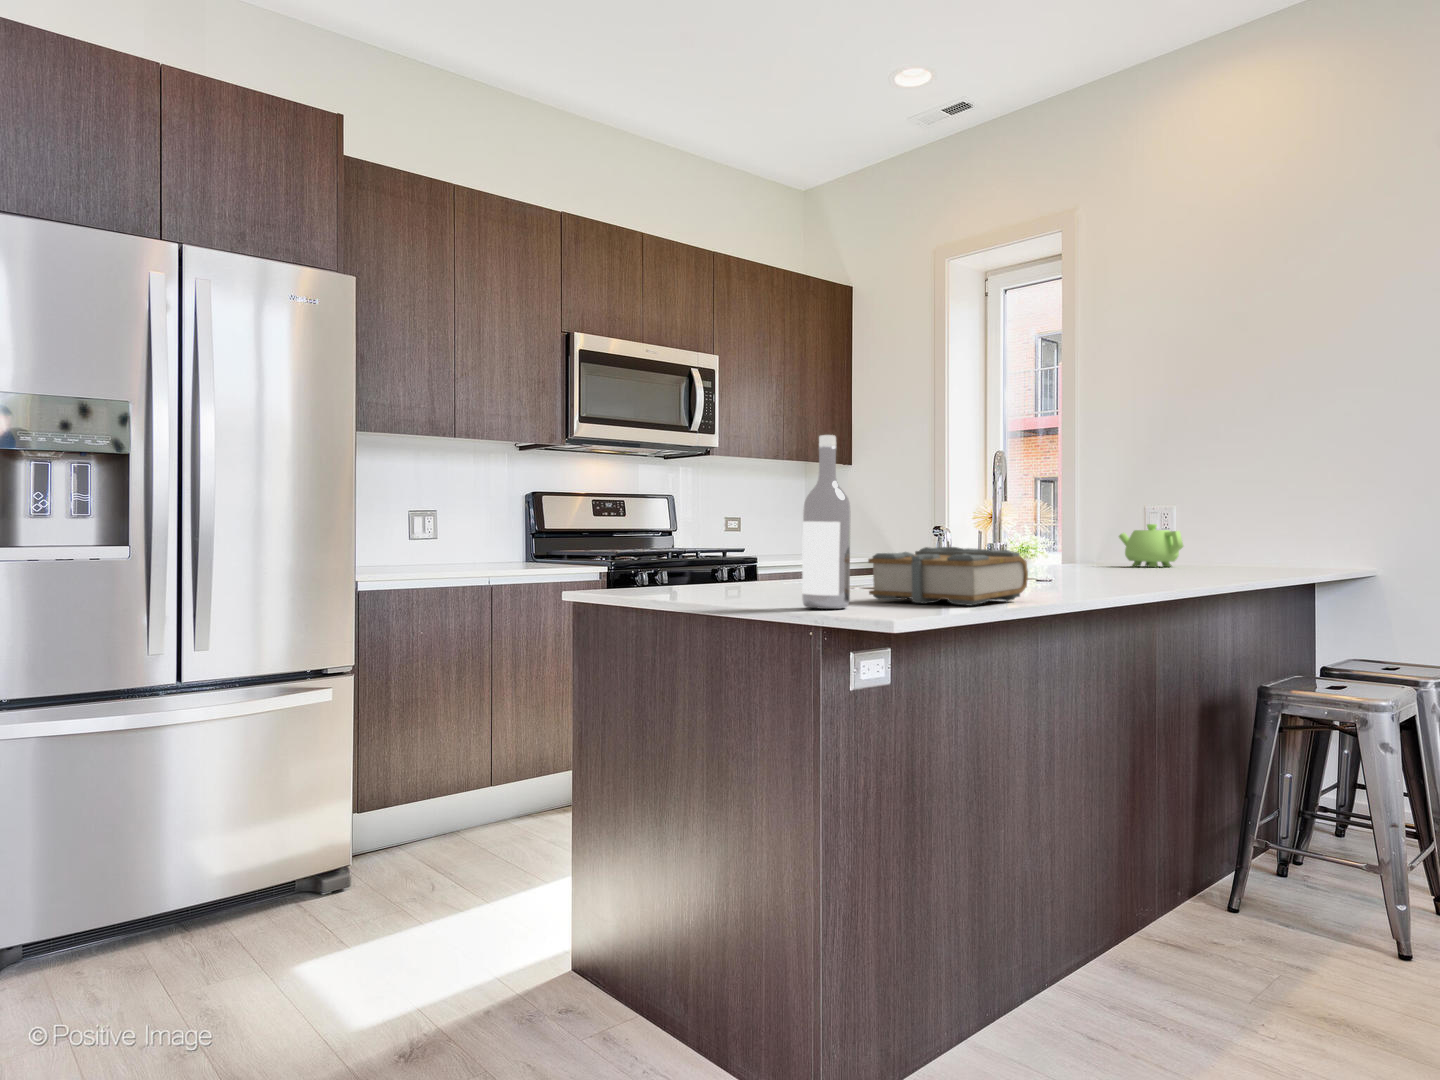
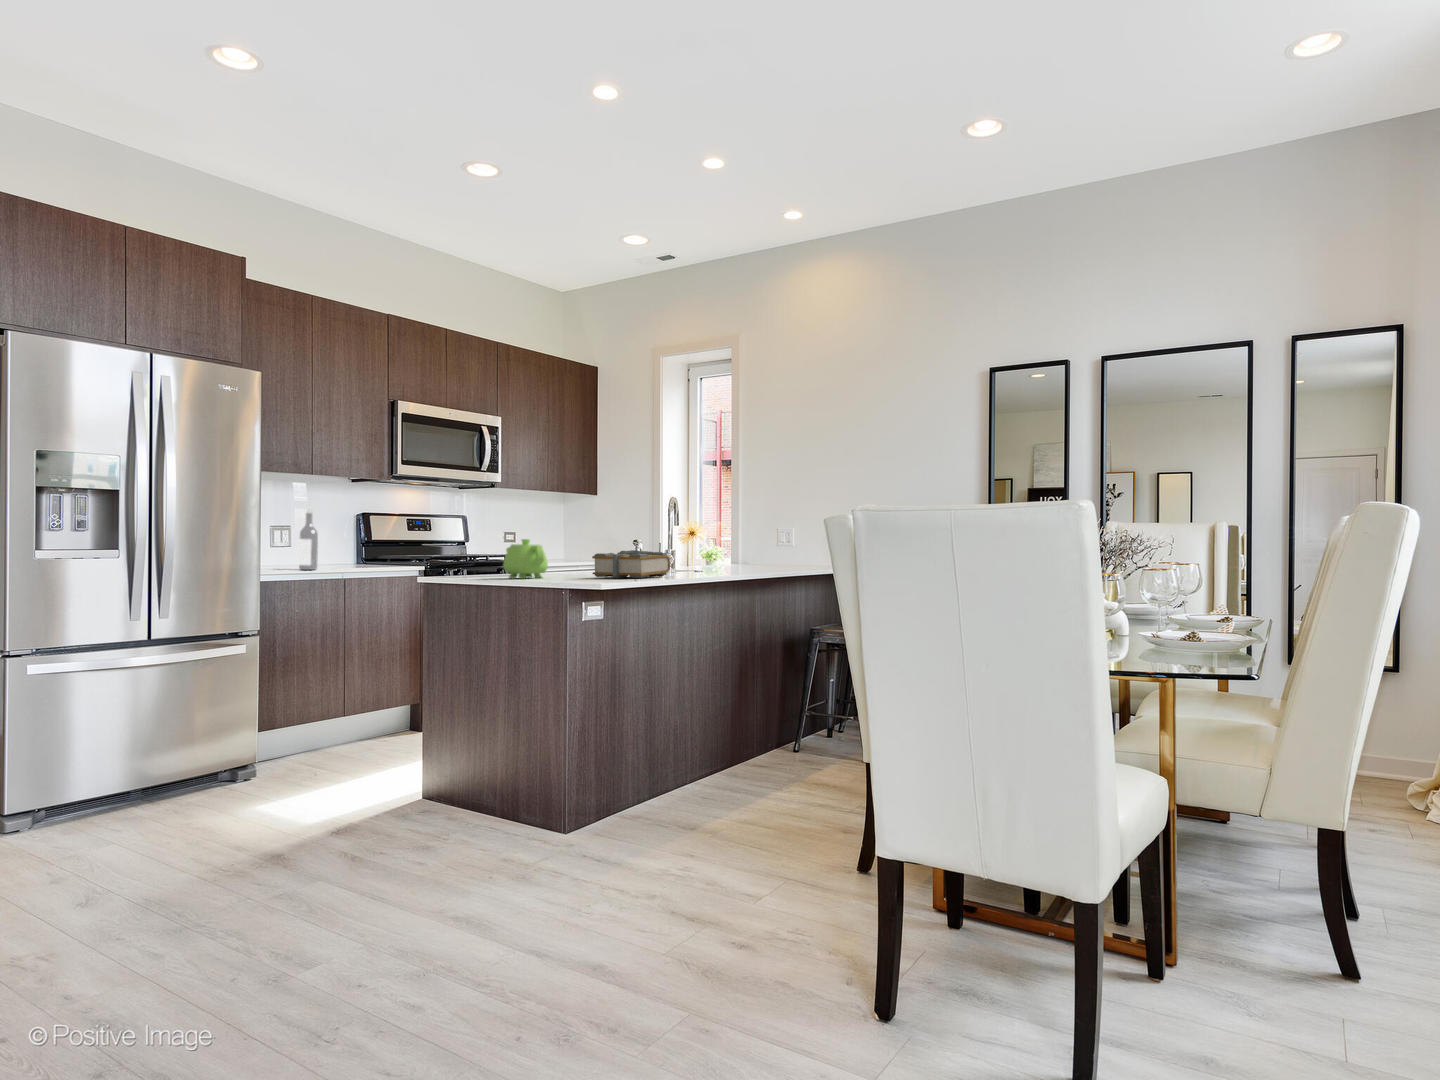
wine bottle: present [802,435,850,609] -> present [299,509,318,570]
teapot: present [1119,524,1183,567] -> present [503,539,548,579]

